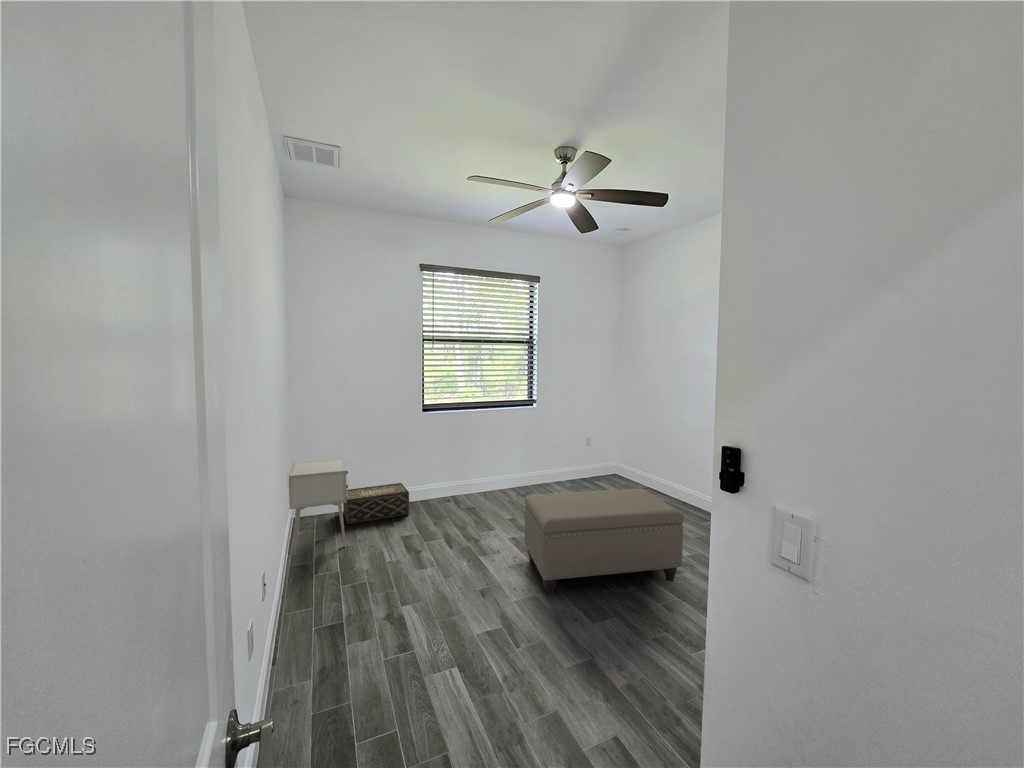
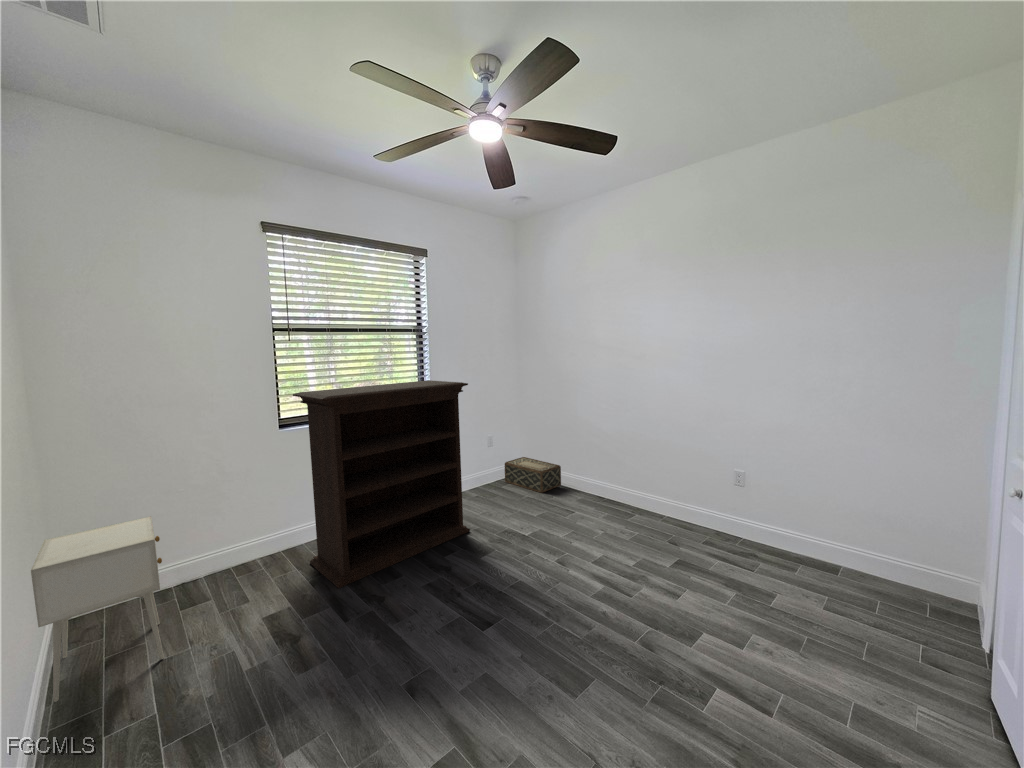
bookshelf: none [431,384,561,530] -> present [293,380,470,588]
woven basket: present [343,483,409,524] -> present [505,457,561,493]
ottoman: present [525,489,684,594] -> none [448,497,646,665]

